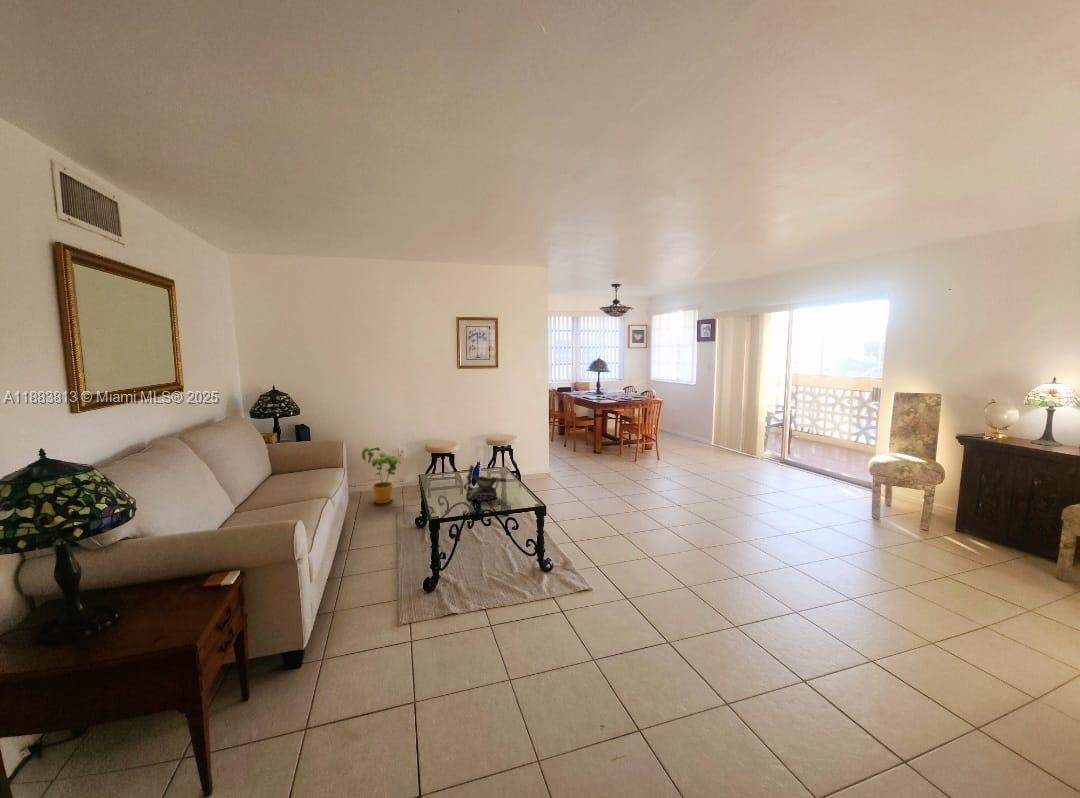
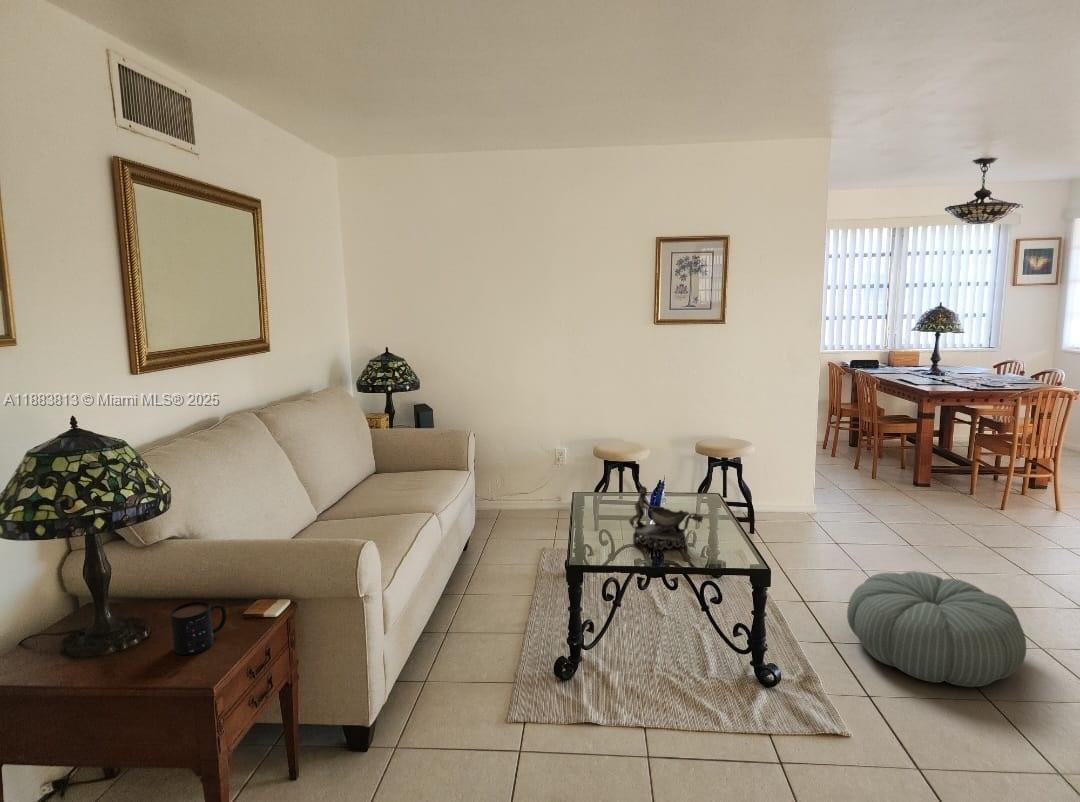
house plant: present [362,447,400,503] -> none [497,444,553,532]
pouf: none [578,496,656,550] -> present [847,572,1026,687]
mug: none [143,582,191,626] -> present [170,601,226,655]

